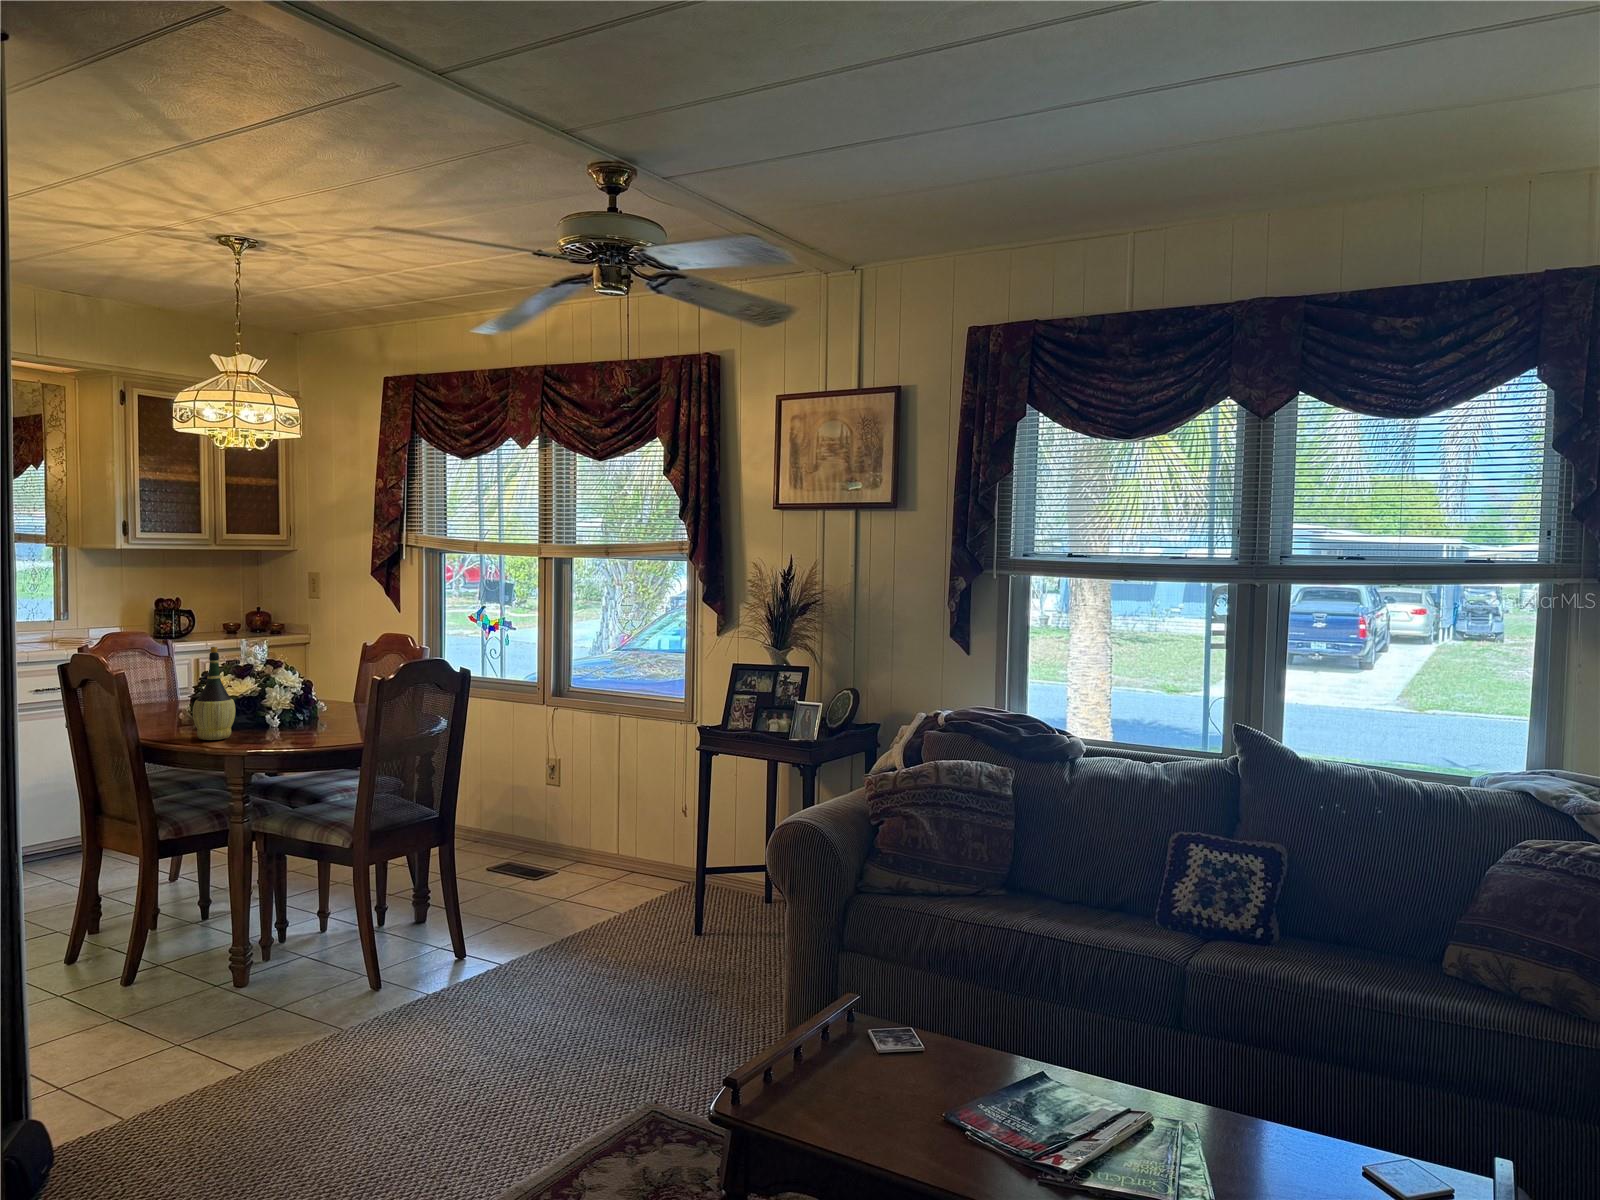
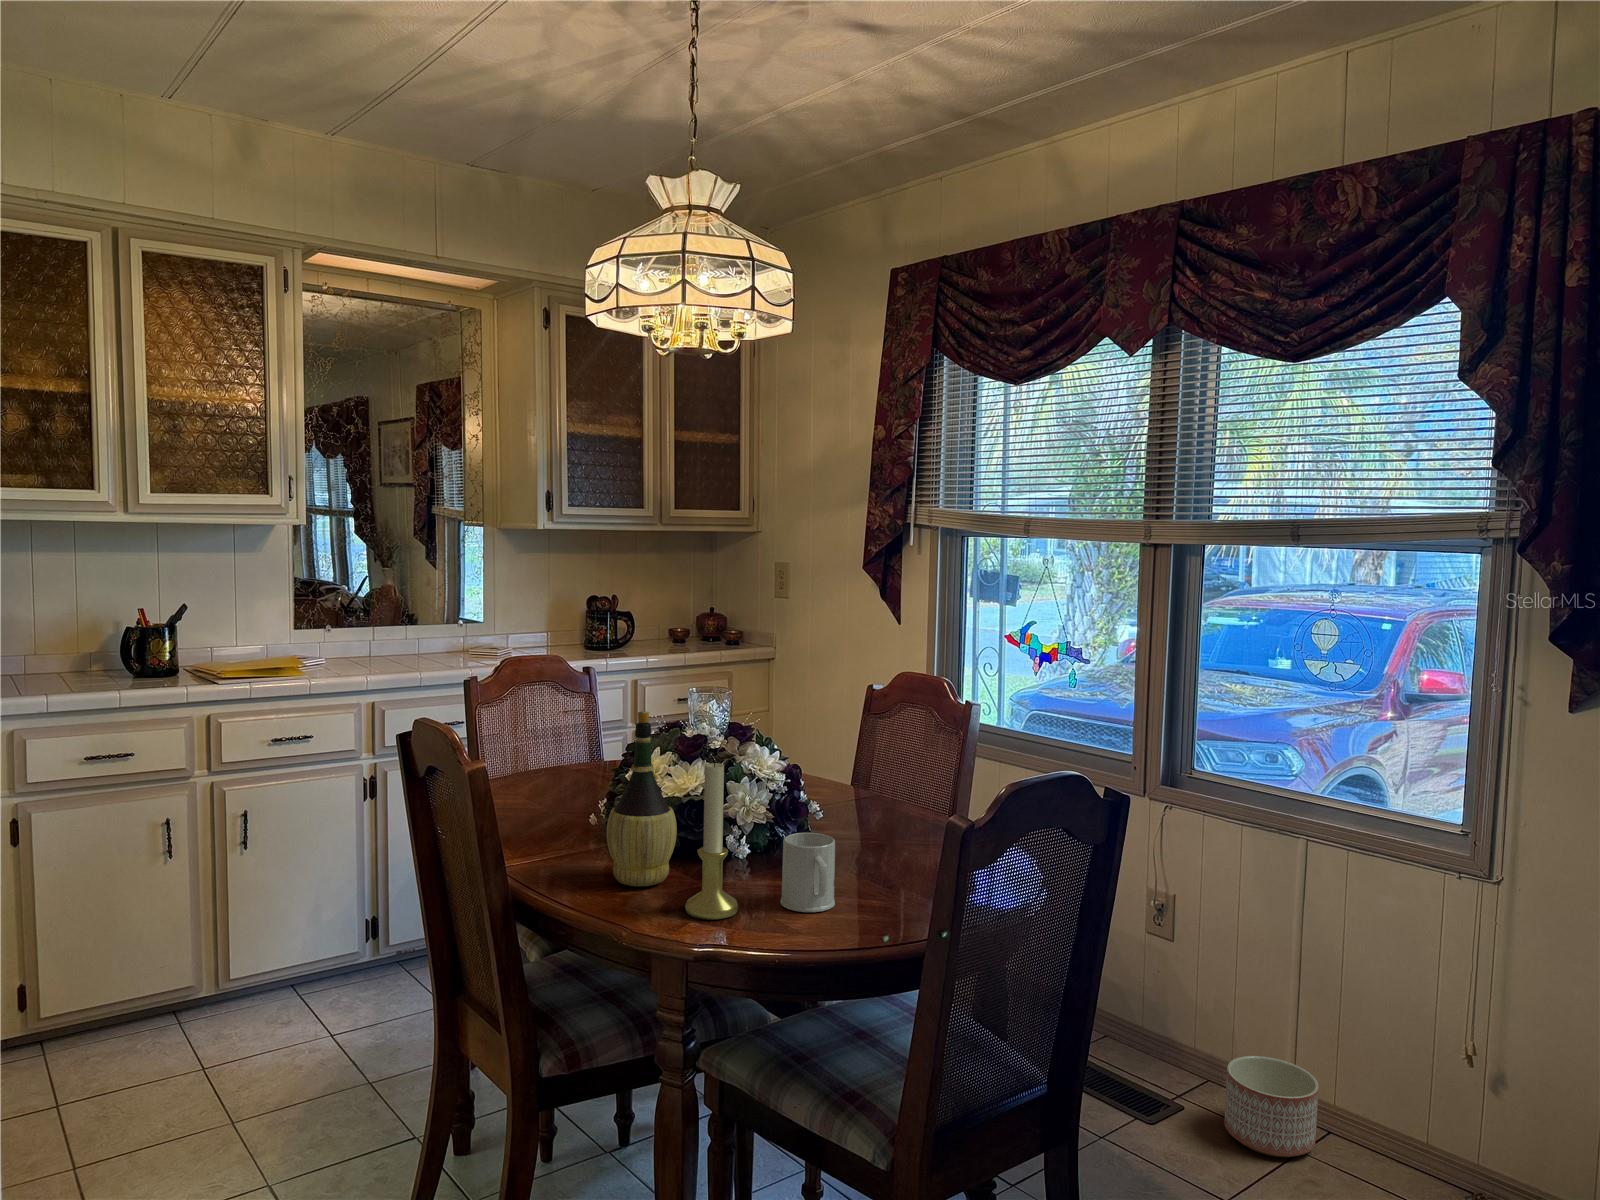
candle holder: none [242,666,272,747] -> present [685,759,738,920]
mug: none [297,705,327,742] -> present [780,833,835,912]
planter: none [576,836,623,882] -> present [1224,1056,1319,1157]

